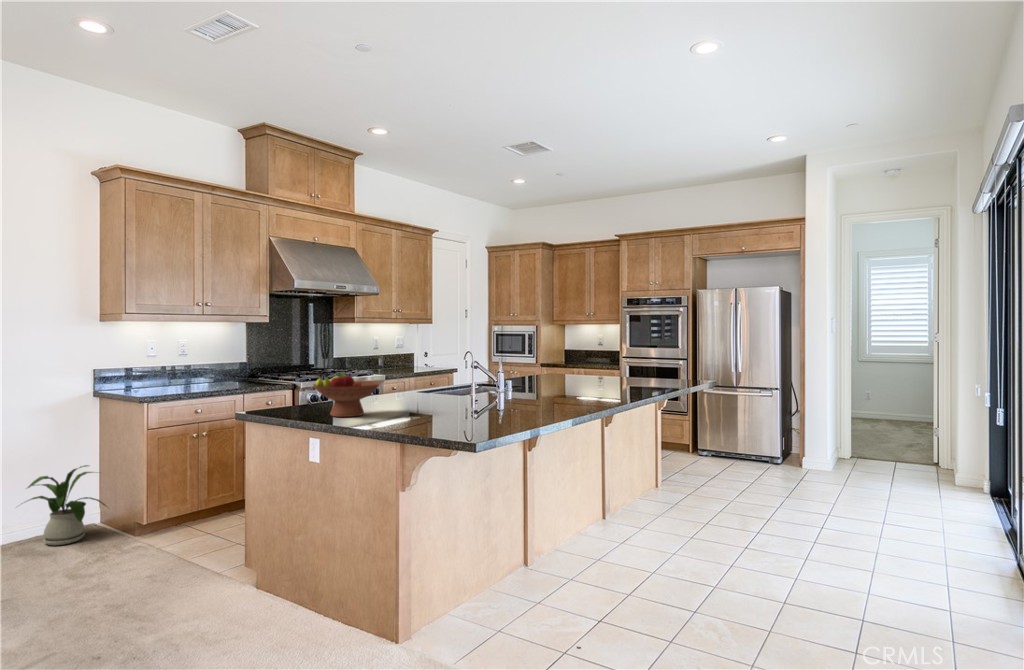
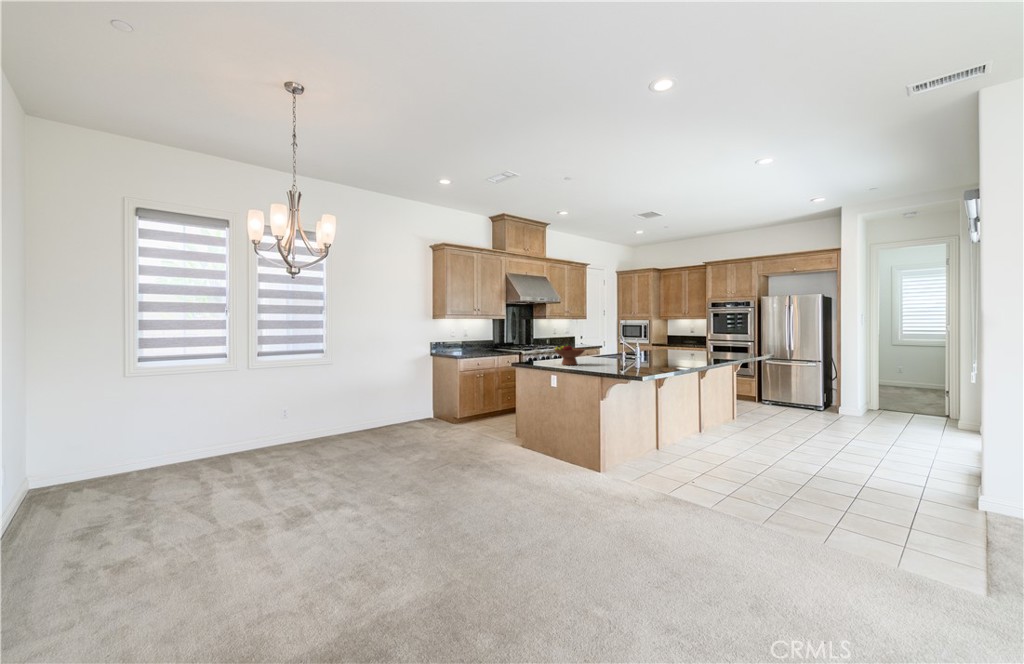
house plant: present [28,465,106,545] -> none [403,389,443,426]

